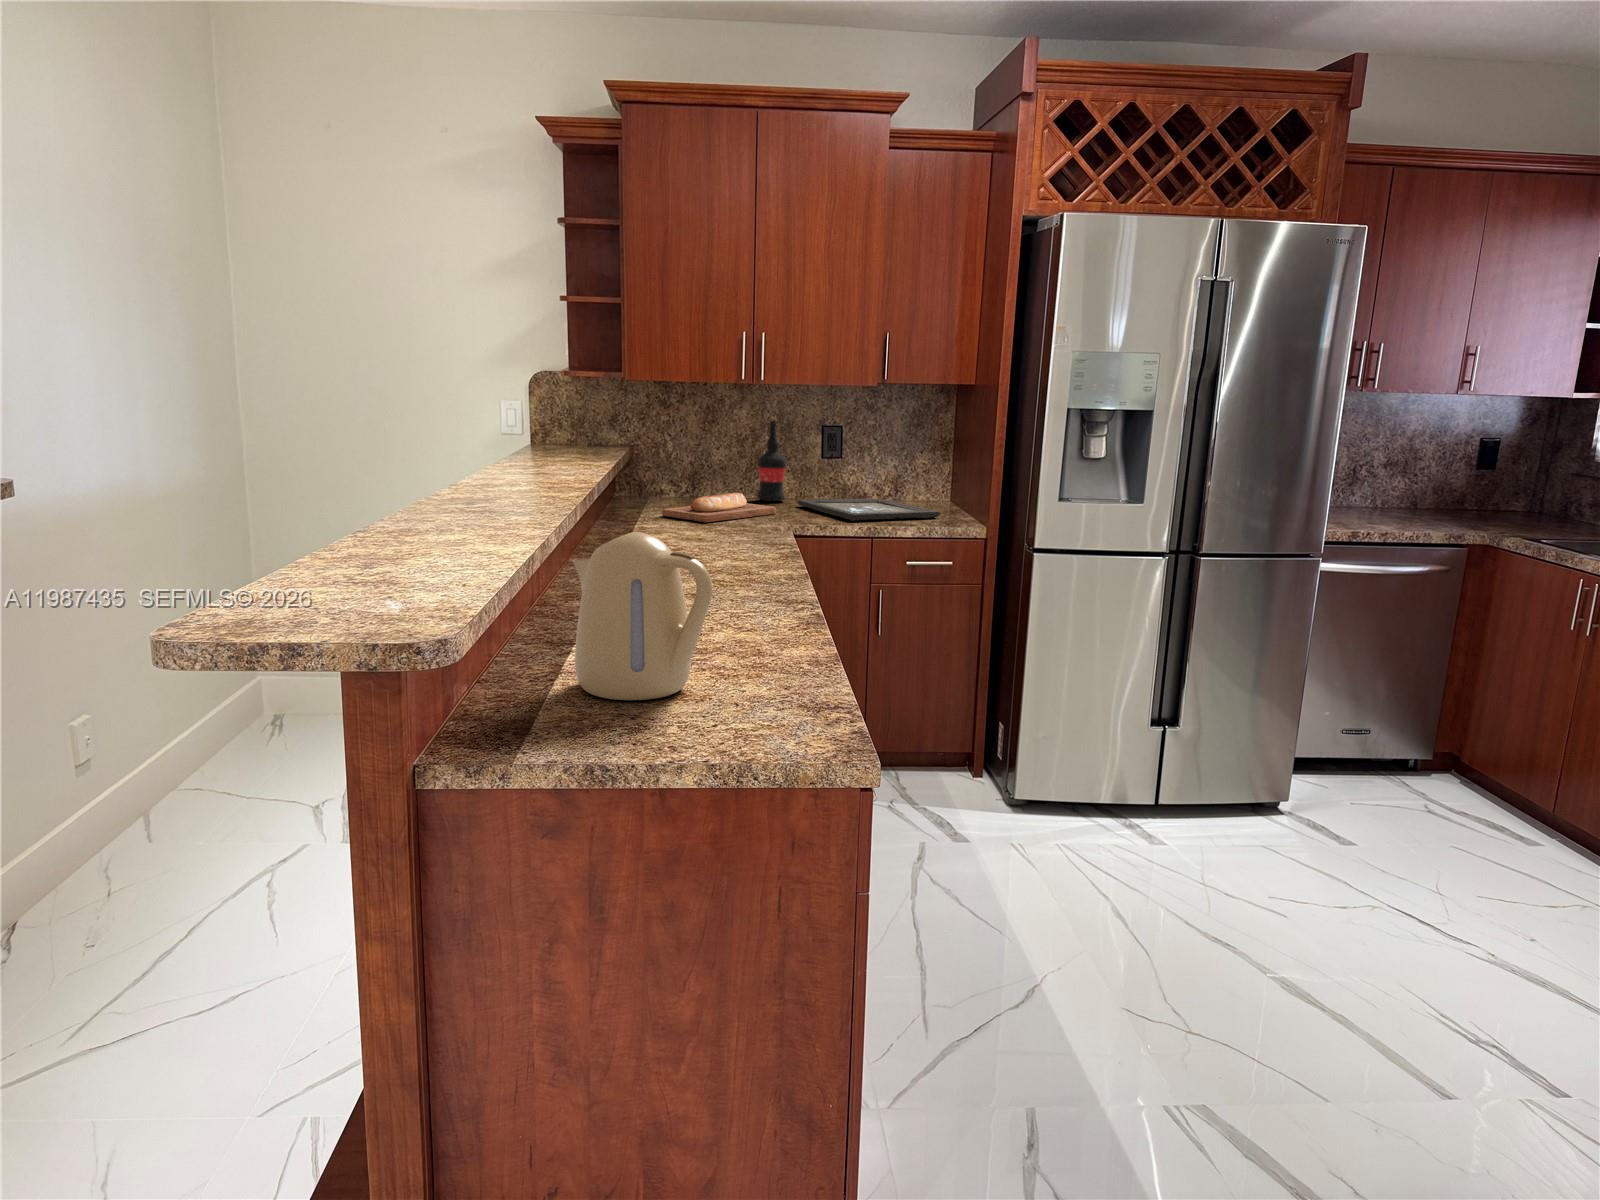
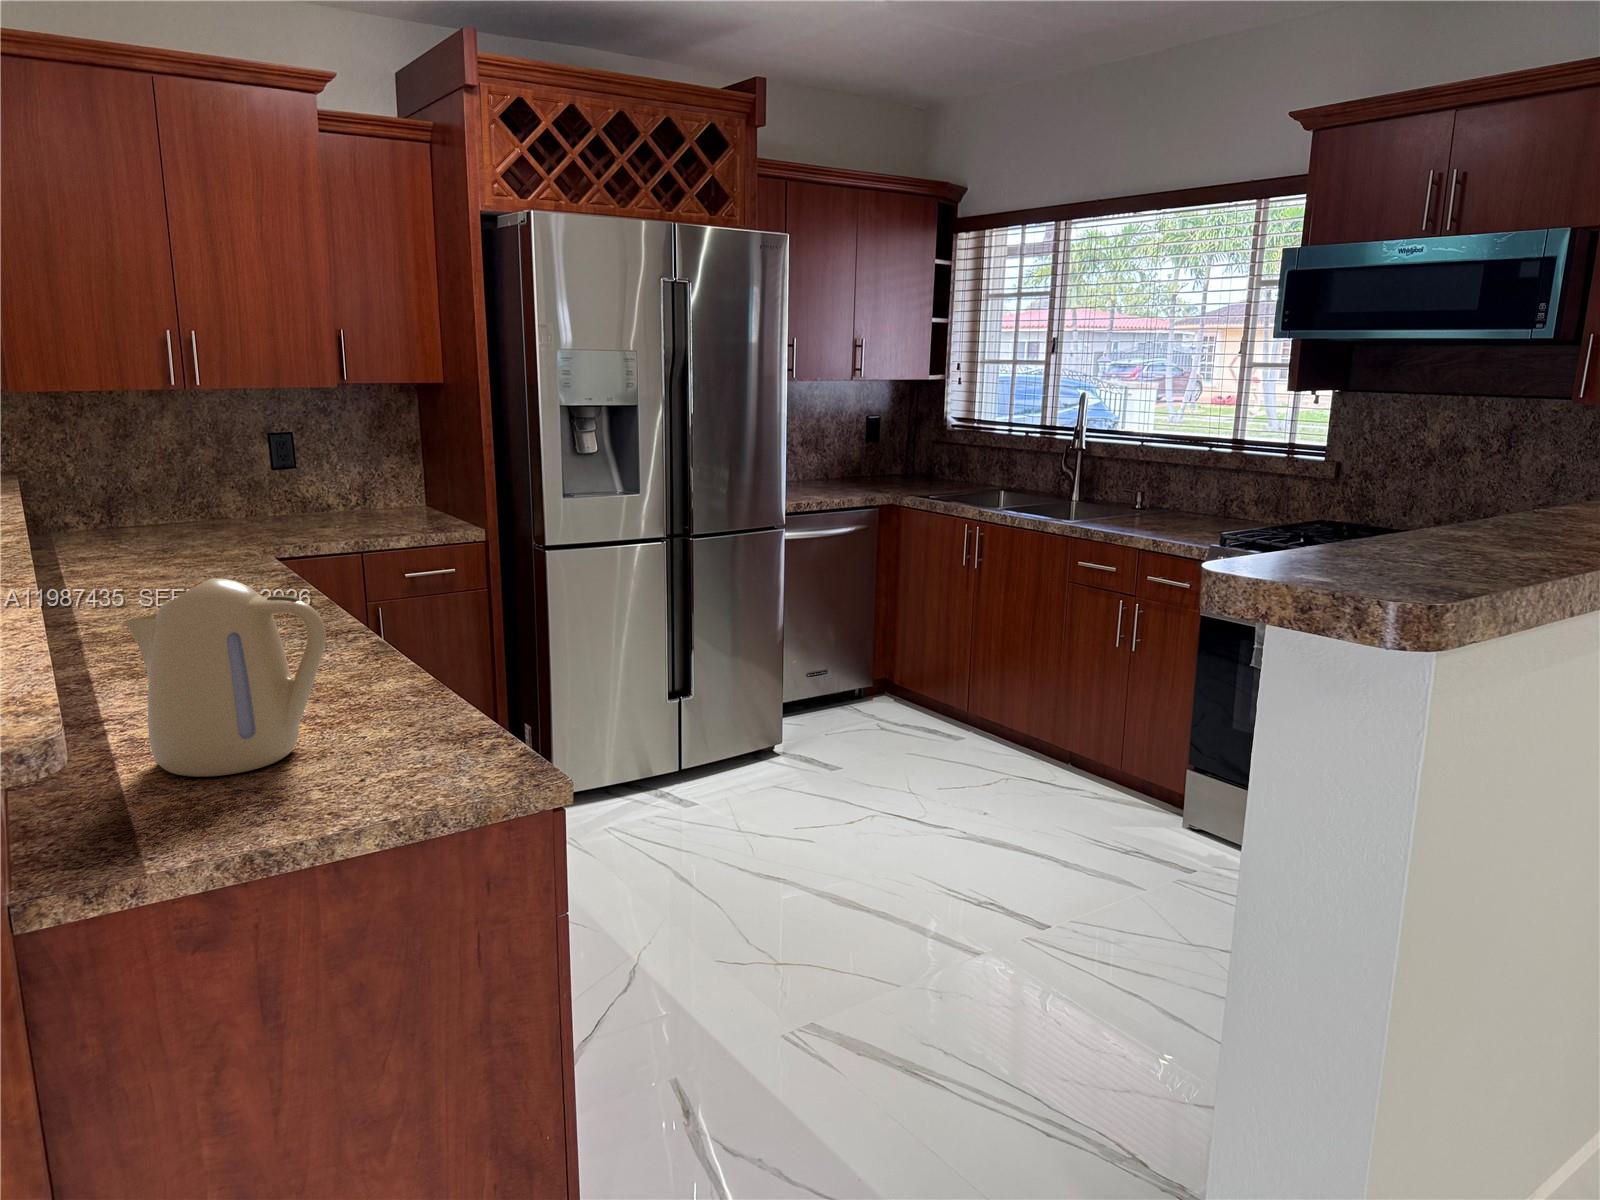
wine bottle: present [757,417,786,501] -> none [193,428,235,524]
bread loaf: present [662,493,776,522] -> none [86,519,235,557]
tray: present [797,499,940,521] -> none [253,511,426,537]

